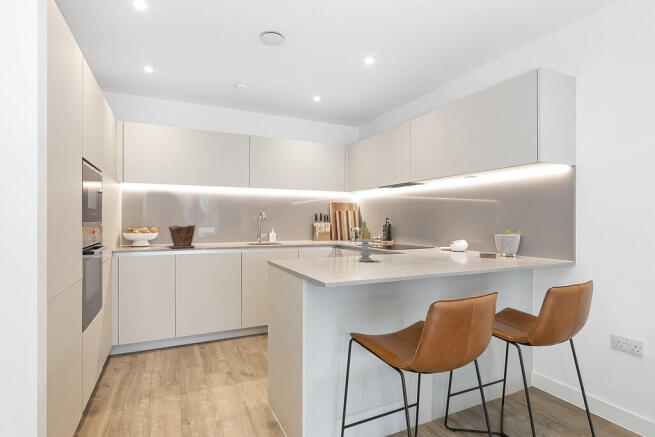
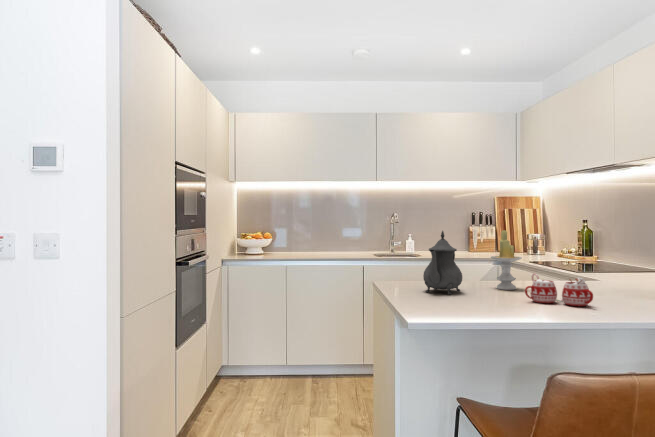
teapot: none [315,220,342,266] -> present [423,231,462,294]
plant pot: present [169,225,195,248] -> none [280,229,310,257]
mug: none [387,248,428,268] -> present [525,273,593,306]

